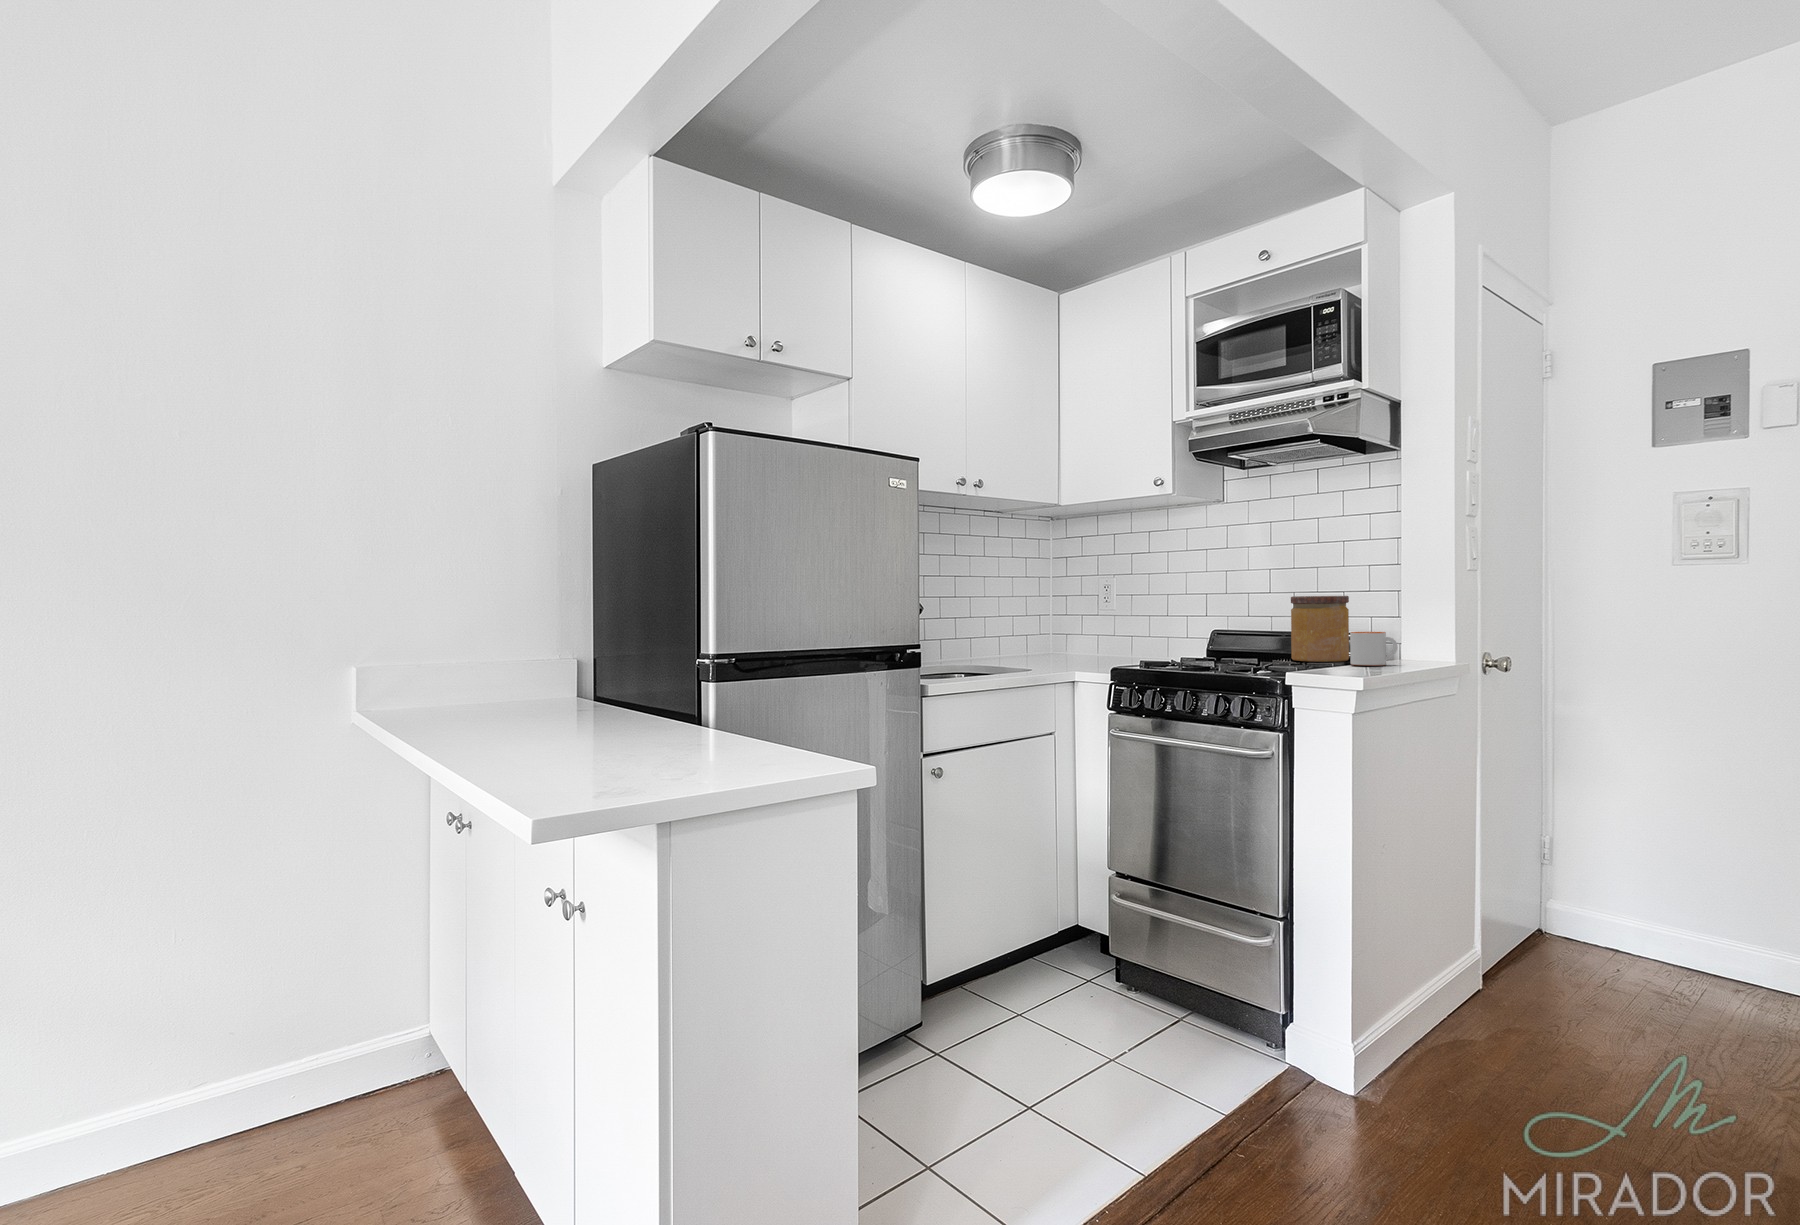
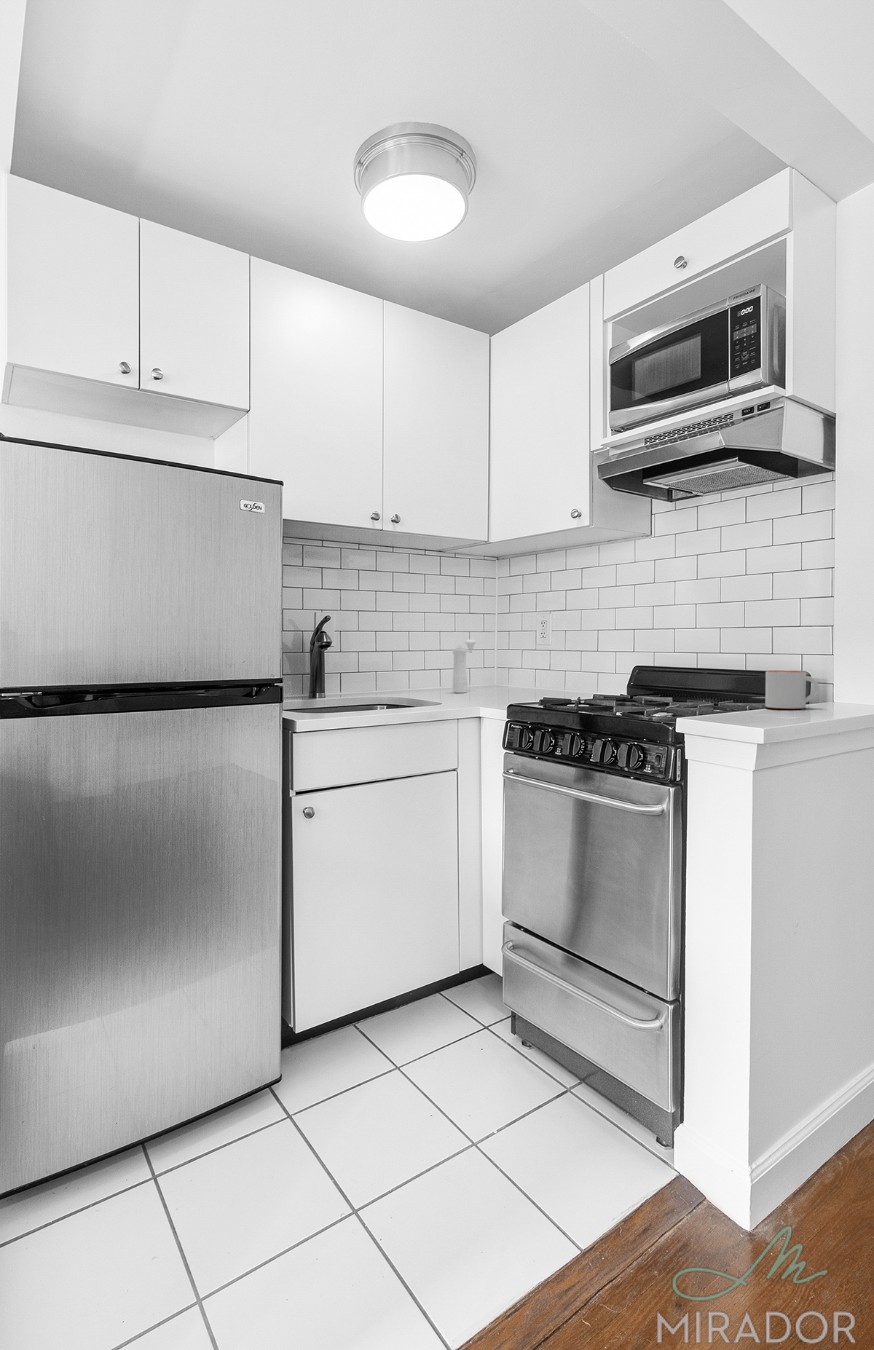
jar: present [1291,596,1349,662] -> none [707,631,770,703]
pepper mill: none [1015,601,1036,657] -> present [453,639,476,693]

